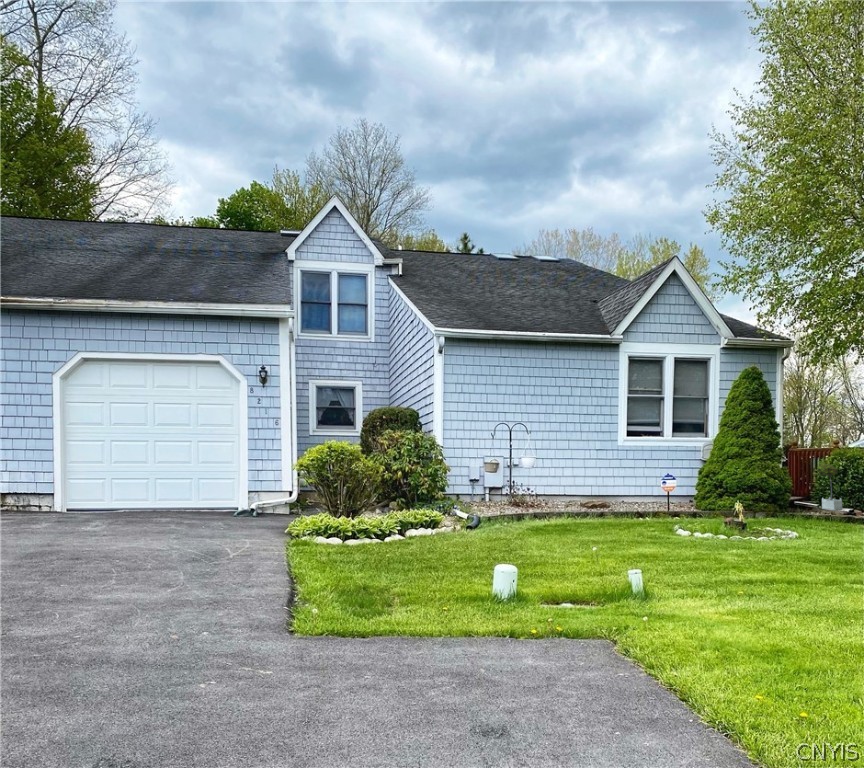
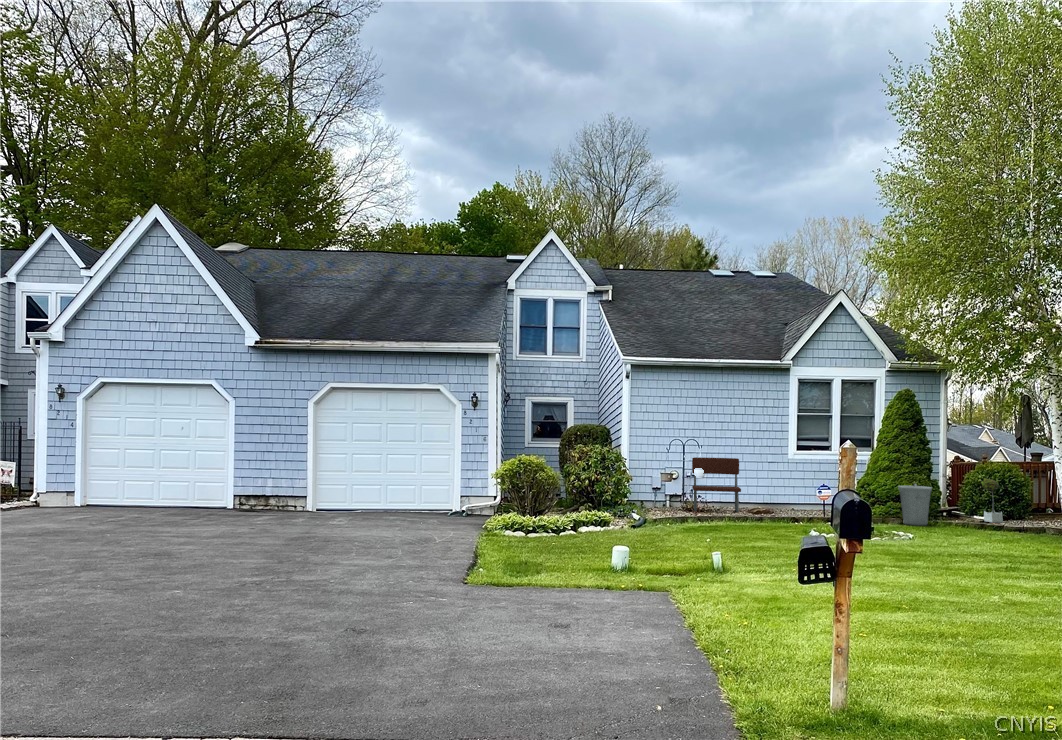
bench: none [517,445,577,507] -> present [692,457,741,512]
trash can: none [756,471,797,518] -> present [898,484,932,525]

